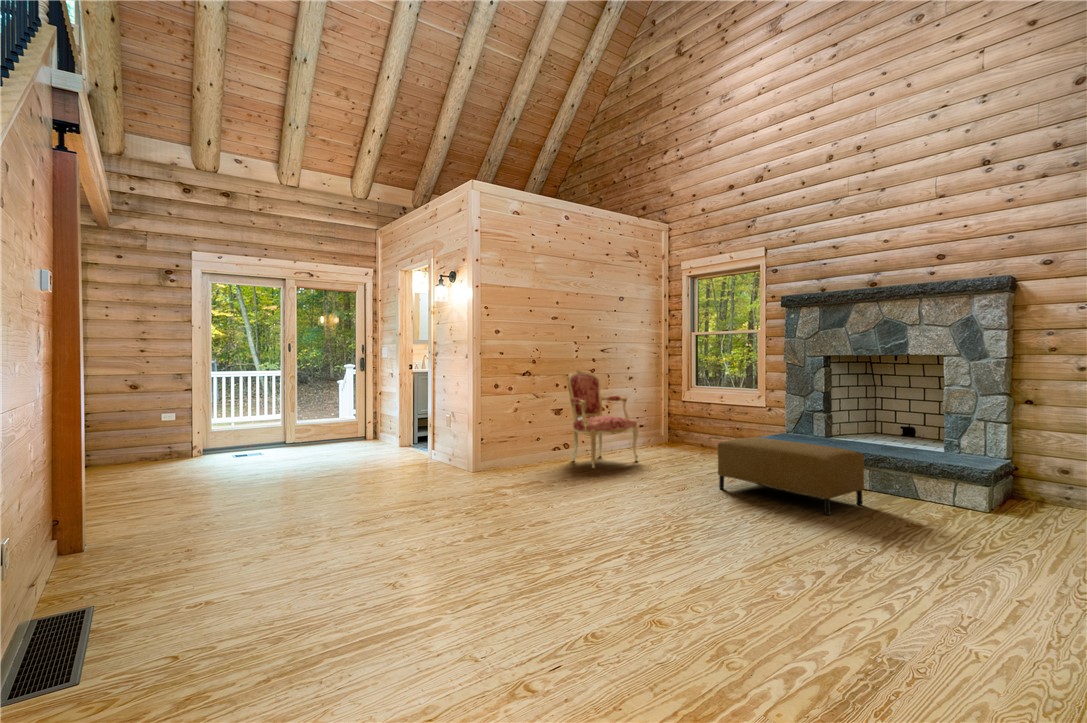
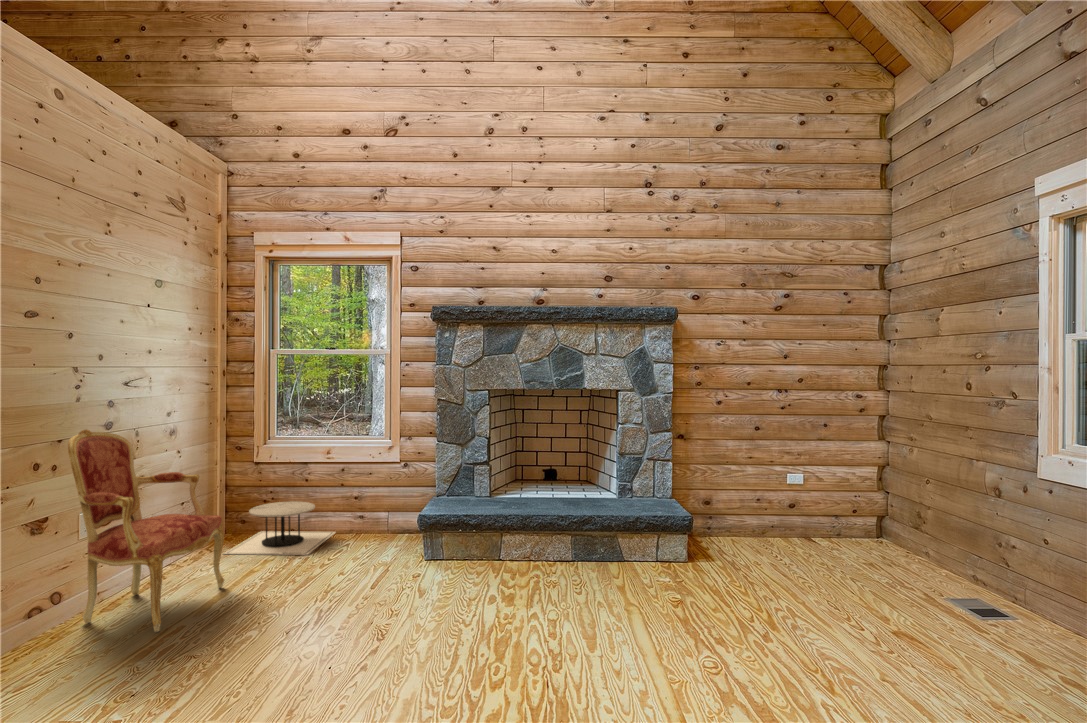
side table: none [654,427,726,457] -> present [224,501,335,555]
ottoman: present [718,437,864,515] -> none [419,518,599,619]

